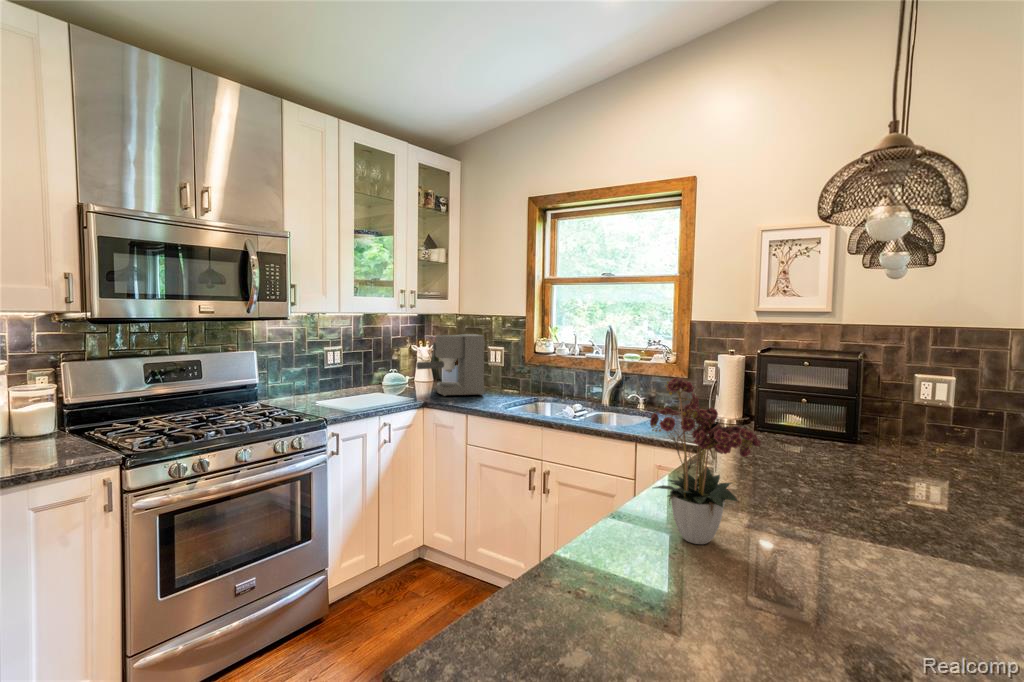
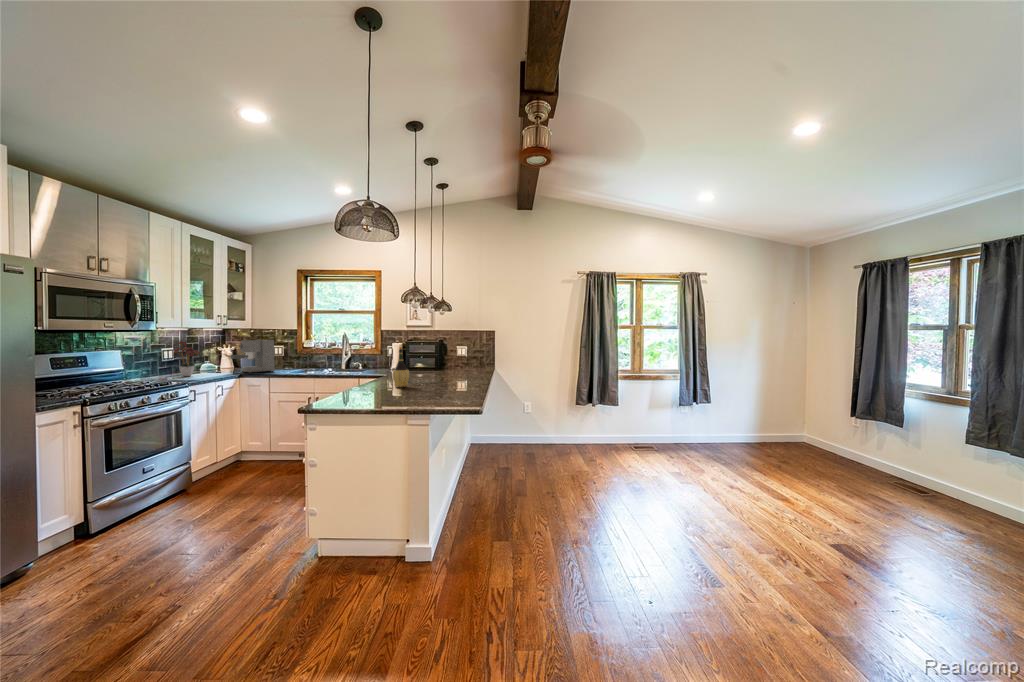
flower arrangement: present [650,378,761,544] -> present [174,341,200,376]
wine bottle: none [807,423,900,625] -> present [393,347,409,387]

